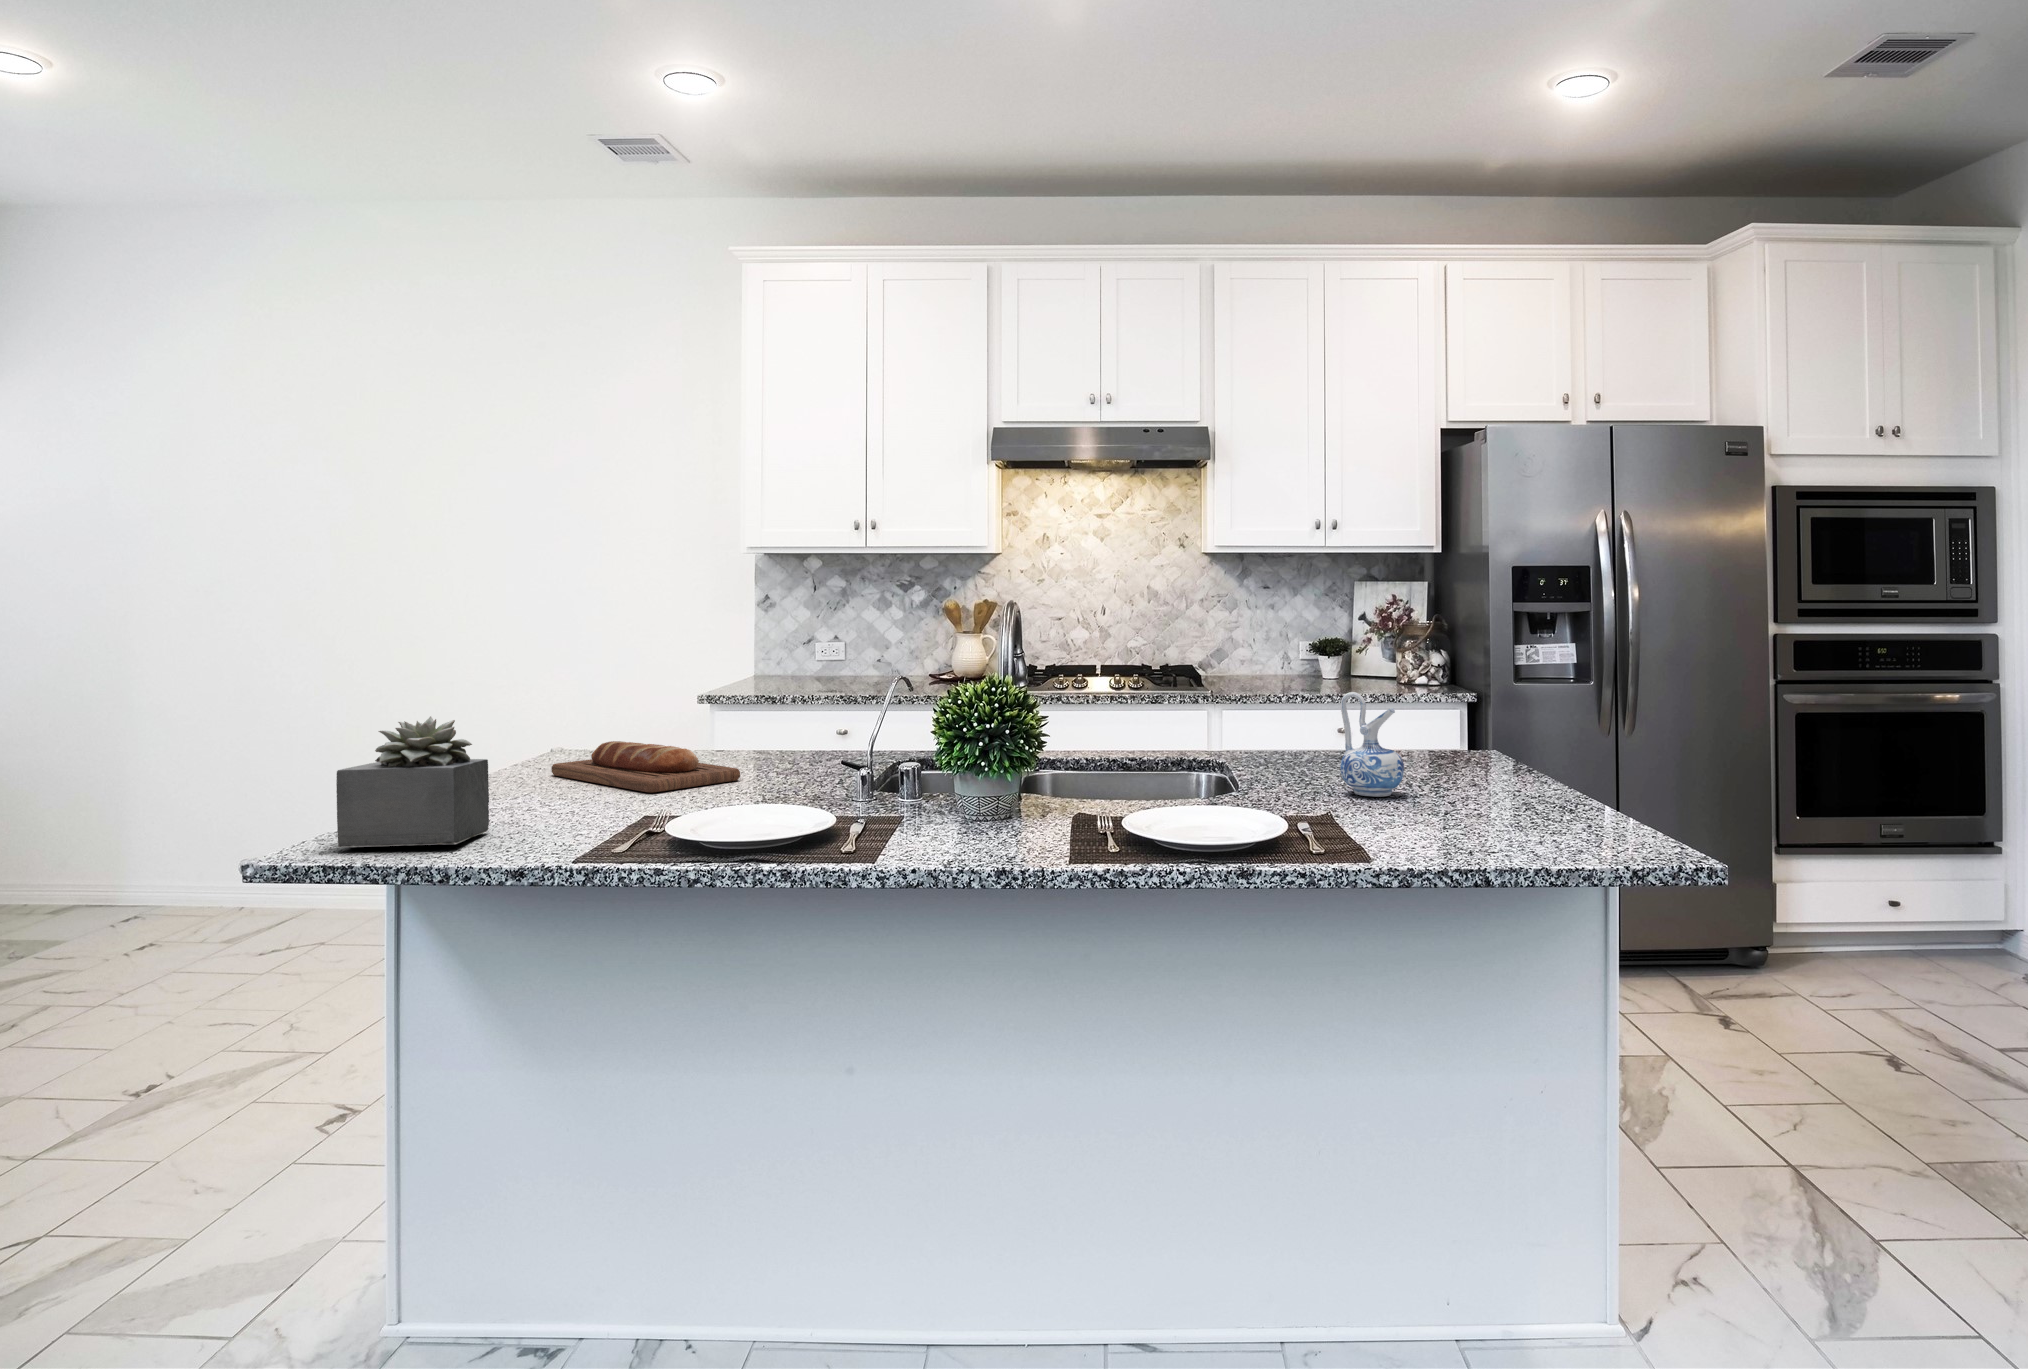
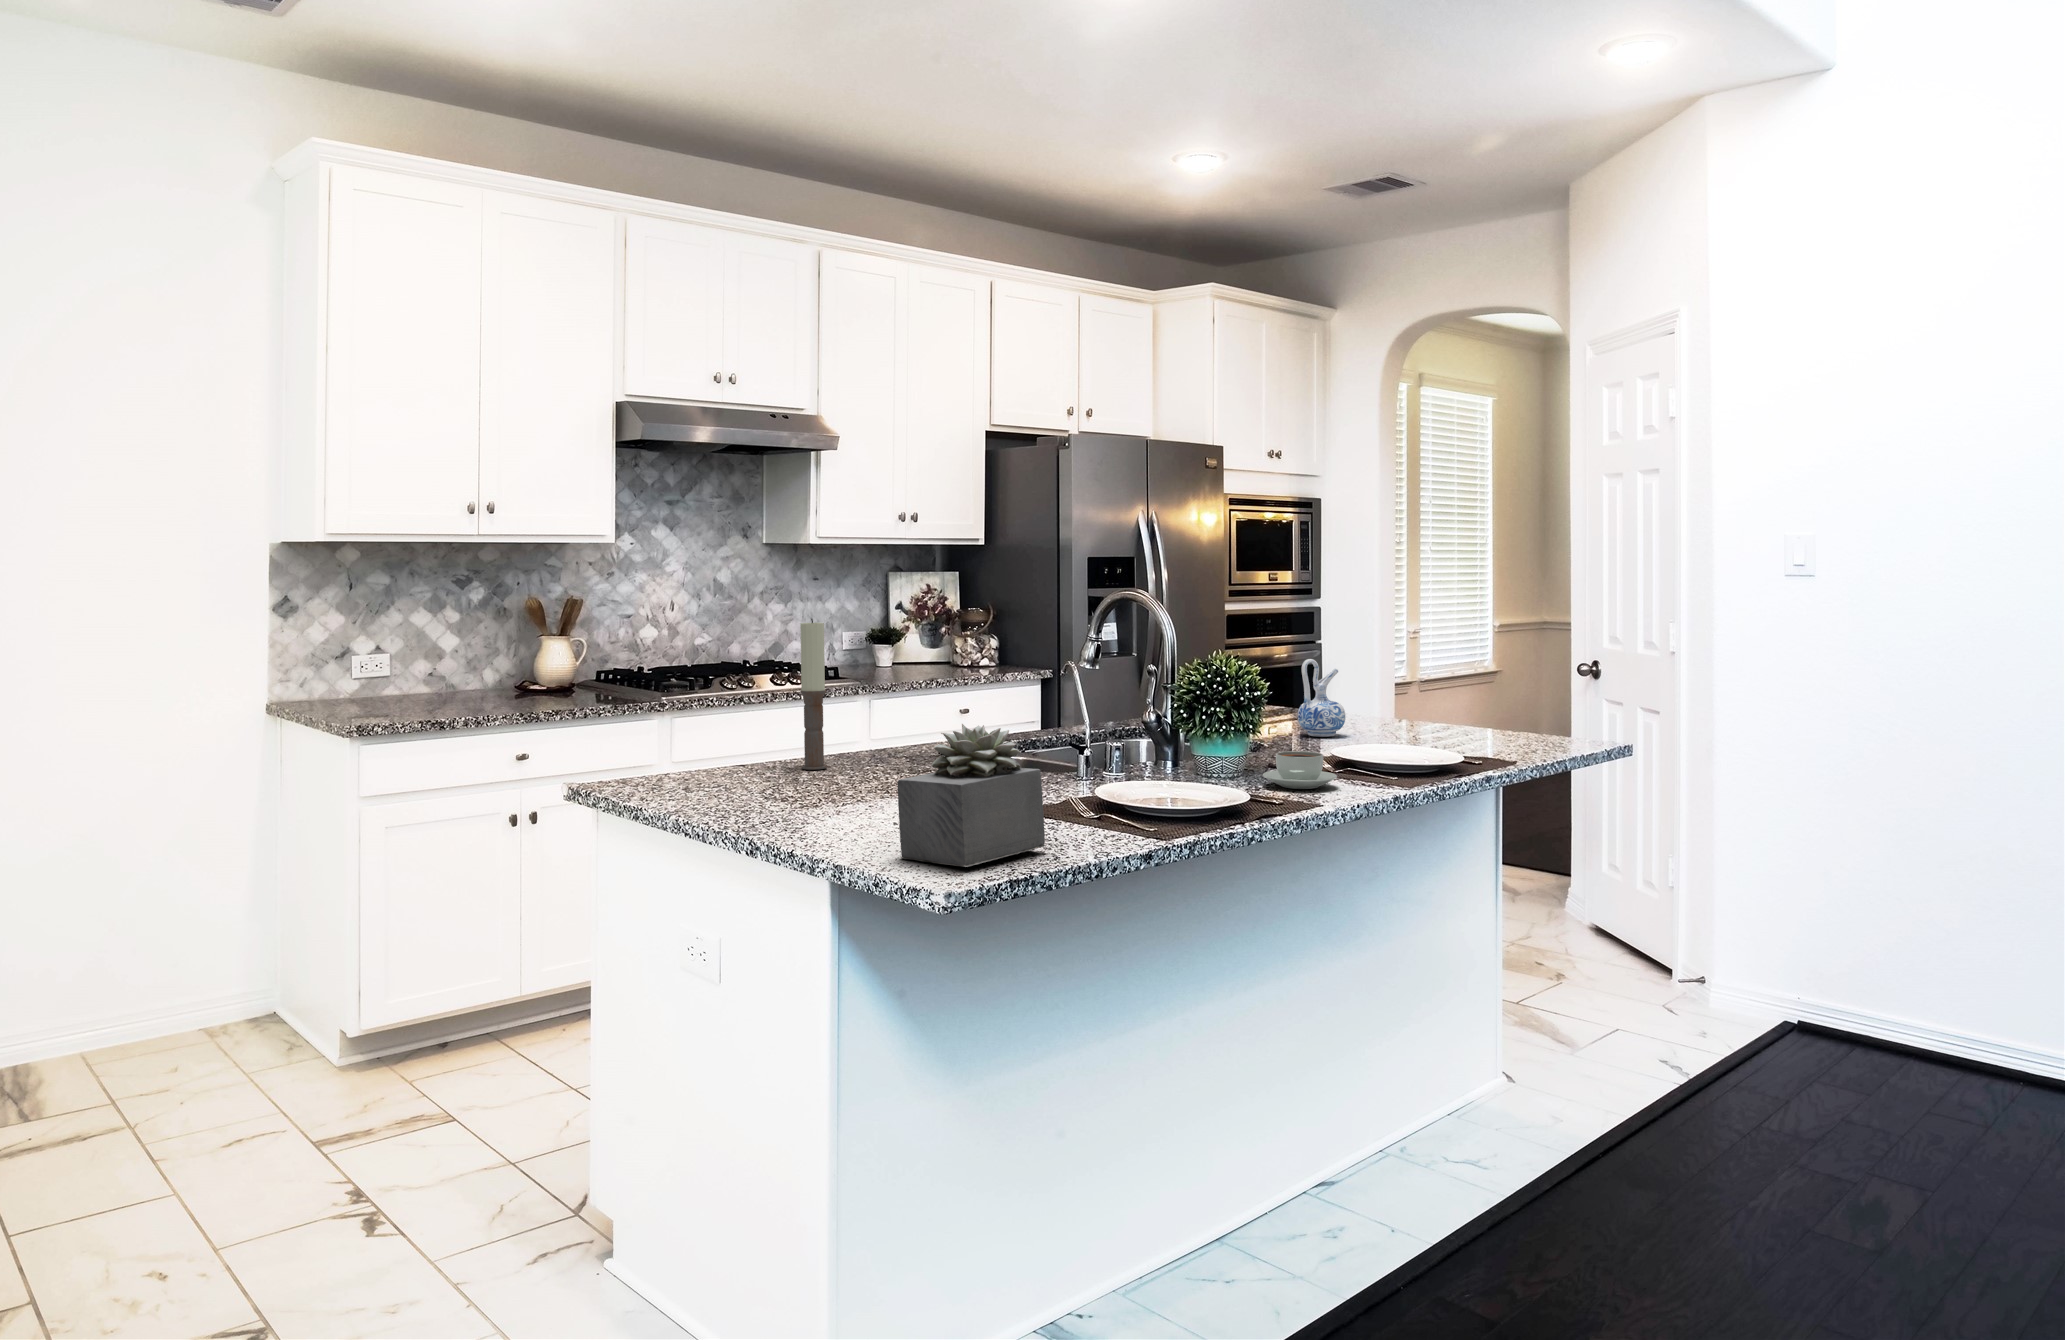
candle: none [769,619,794,761] -> present [800,619,827,770]
bread loaf: present [552,741,740,792] -> none [695,757,900,806]
coffee cup: none [937,795,1026,844] -> present [1263,751,1337,789]

